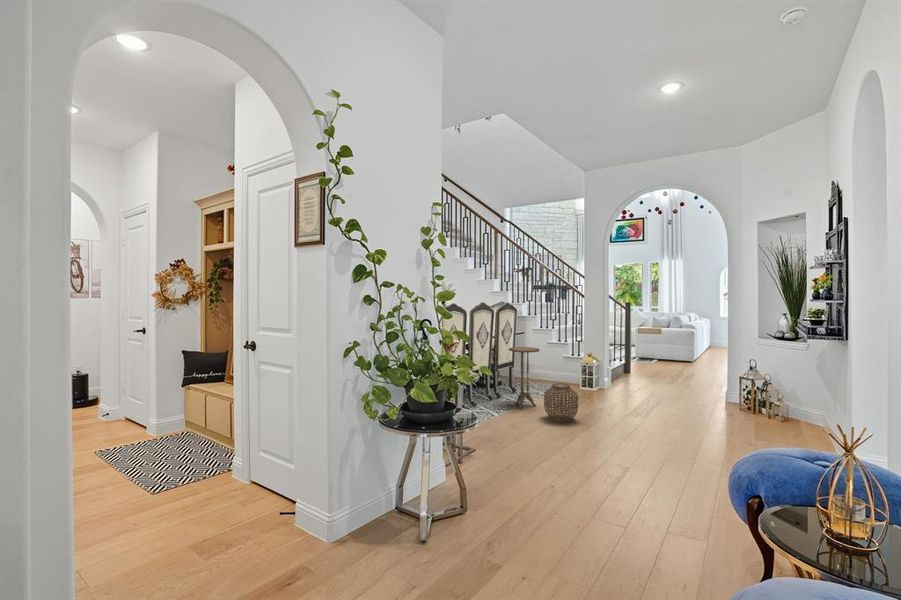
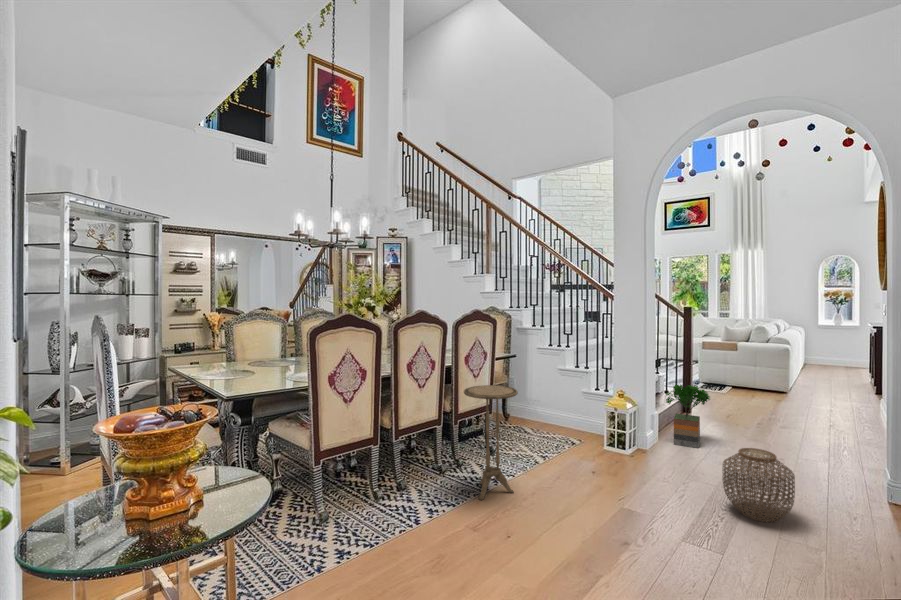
potted tree: none [616,350,643,388] -> present [666,385,710,448]
woven basket: present [544,383,578,422] -> present [722,448,795,522]

